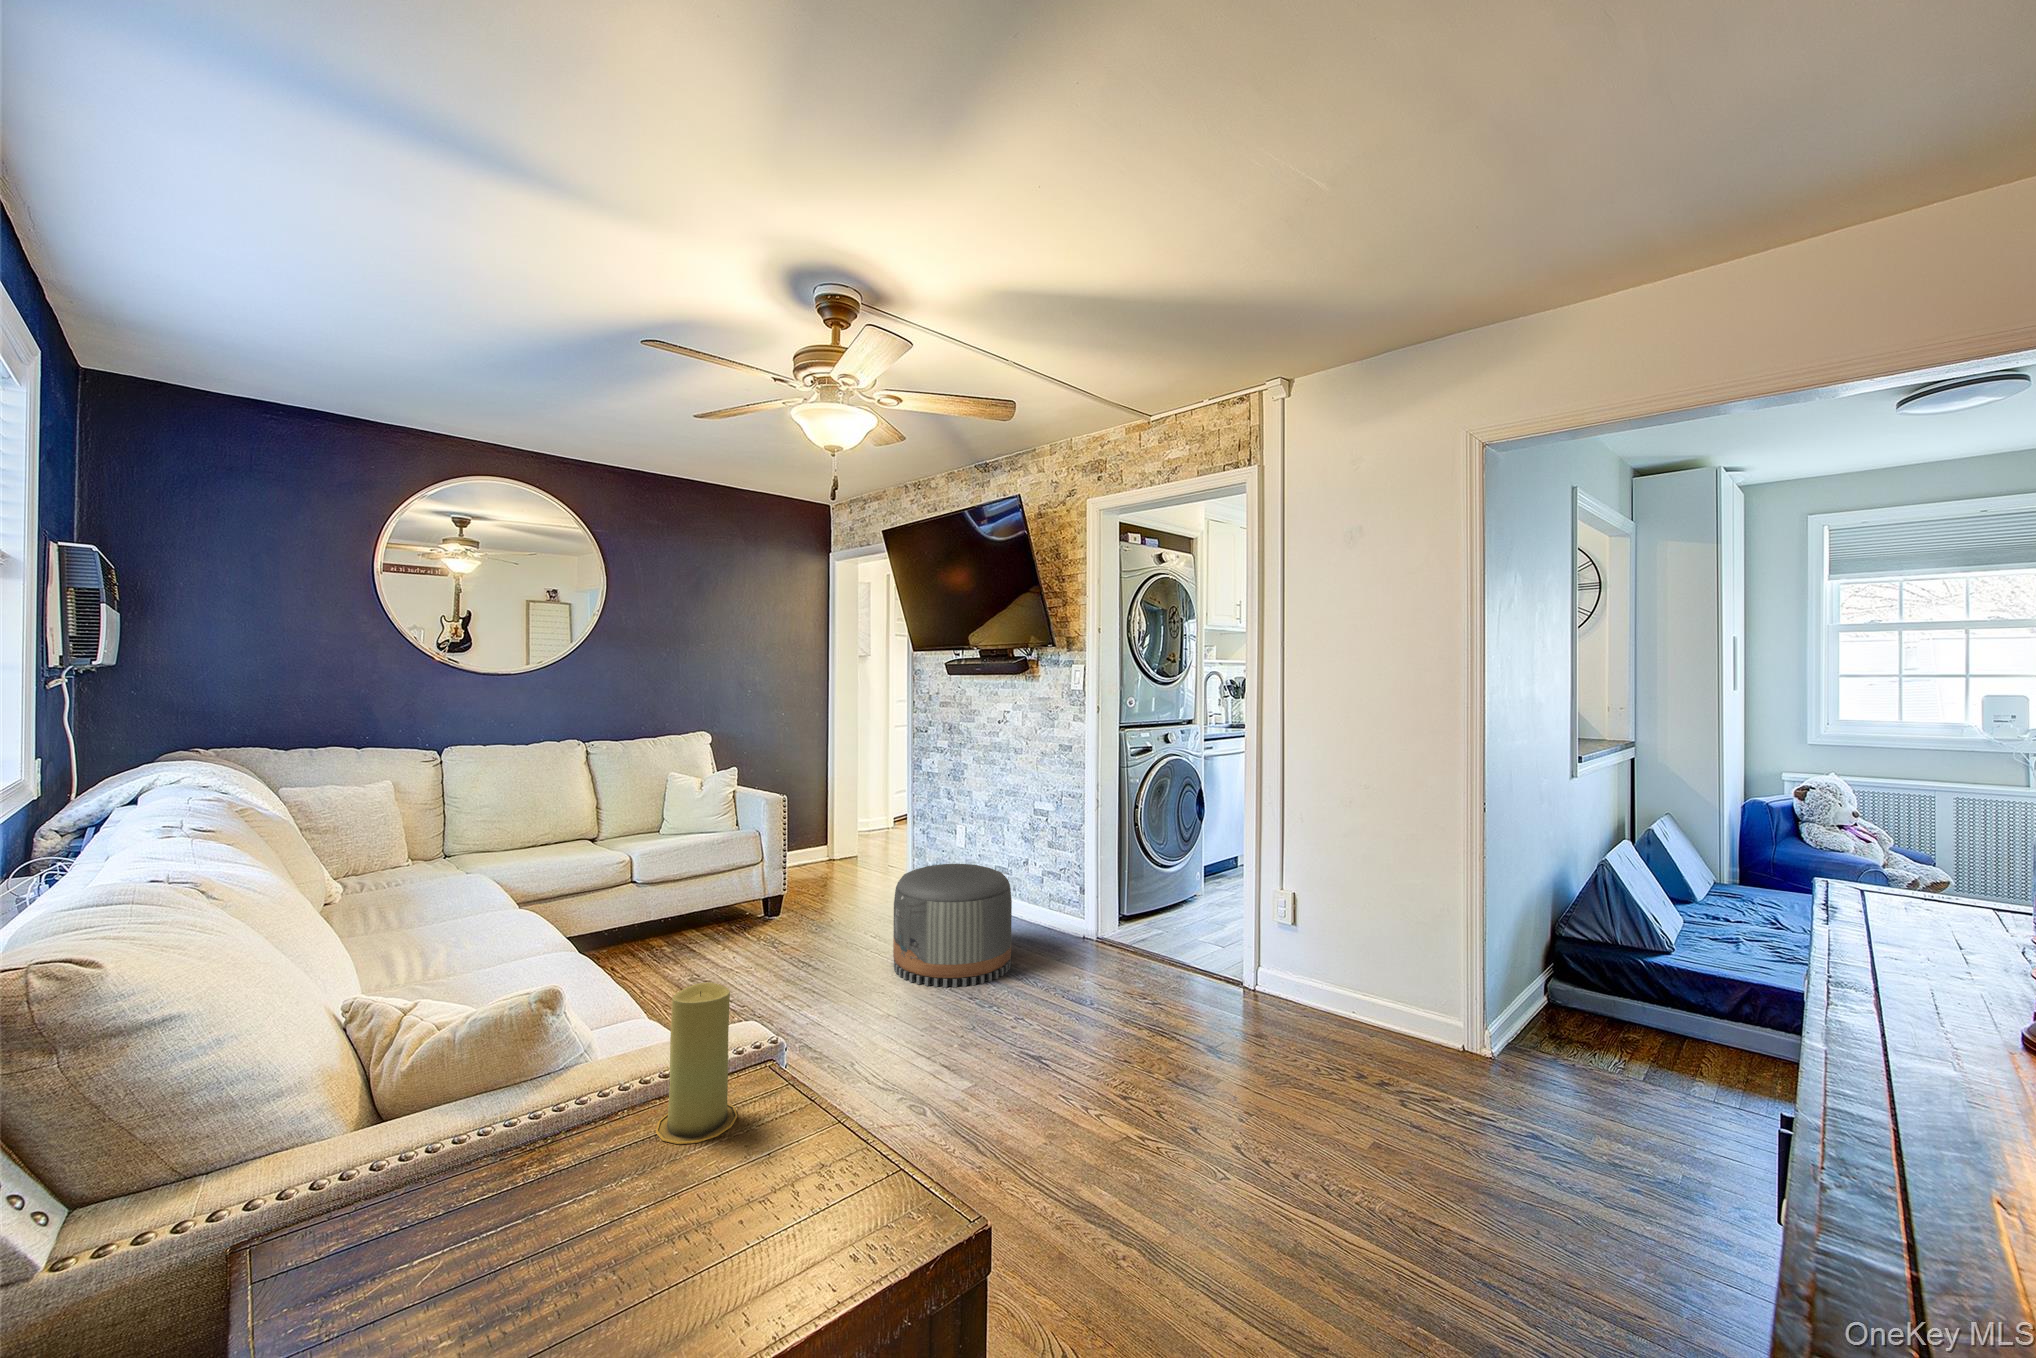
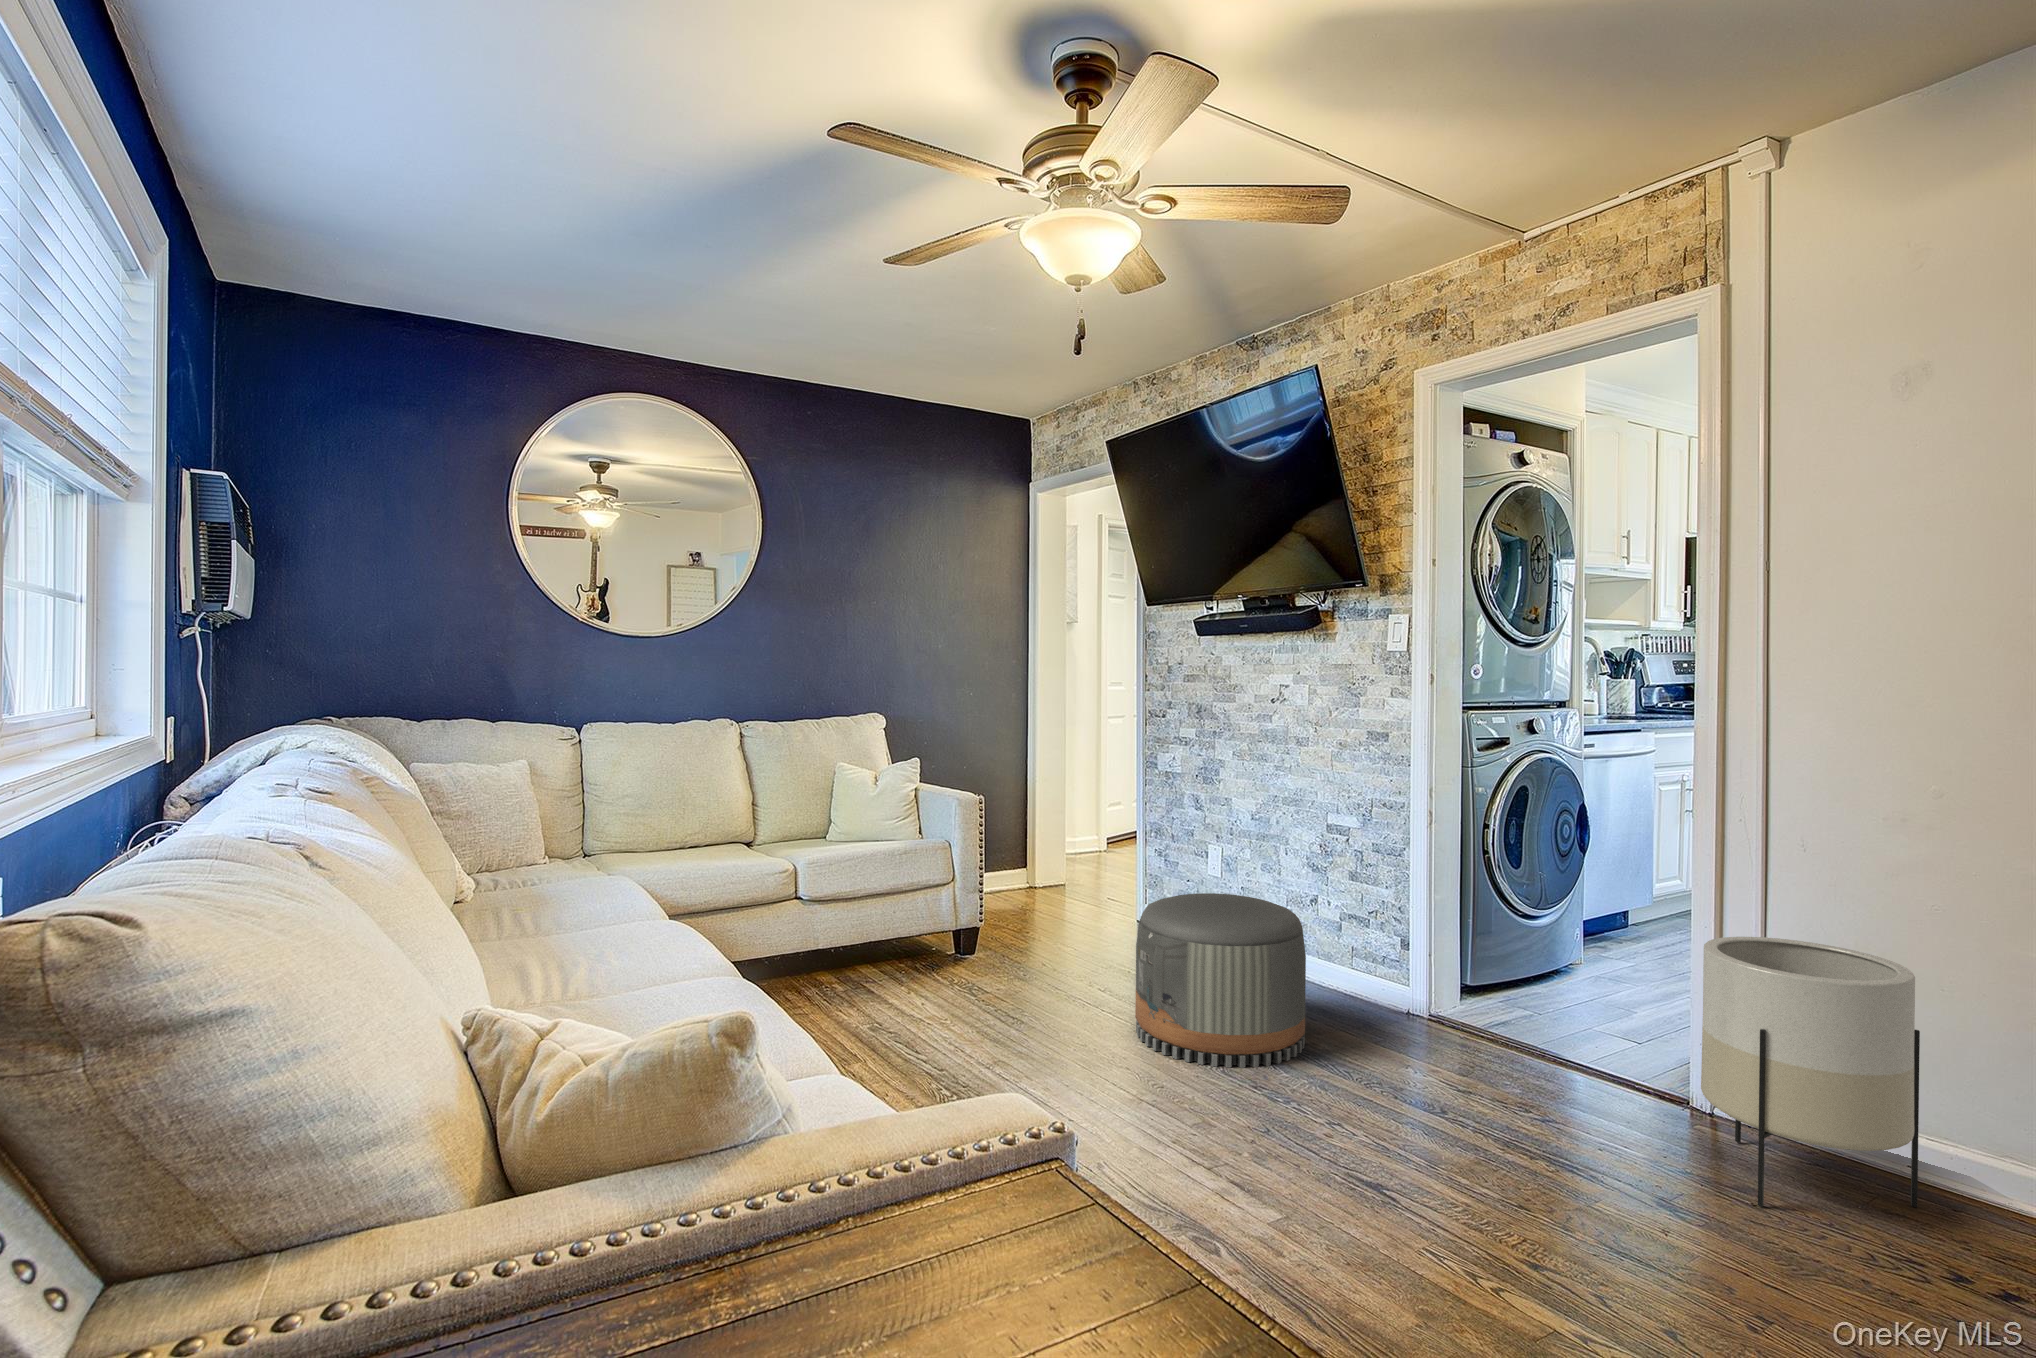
planter: none [1237,879,1349,1047] -> present [1701,937,1920,1207]
candle: present [656,982,737,1144] -> none [904,1025,1029,1293]

